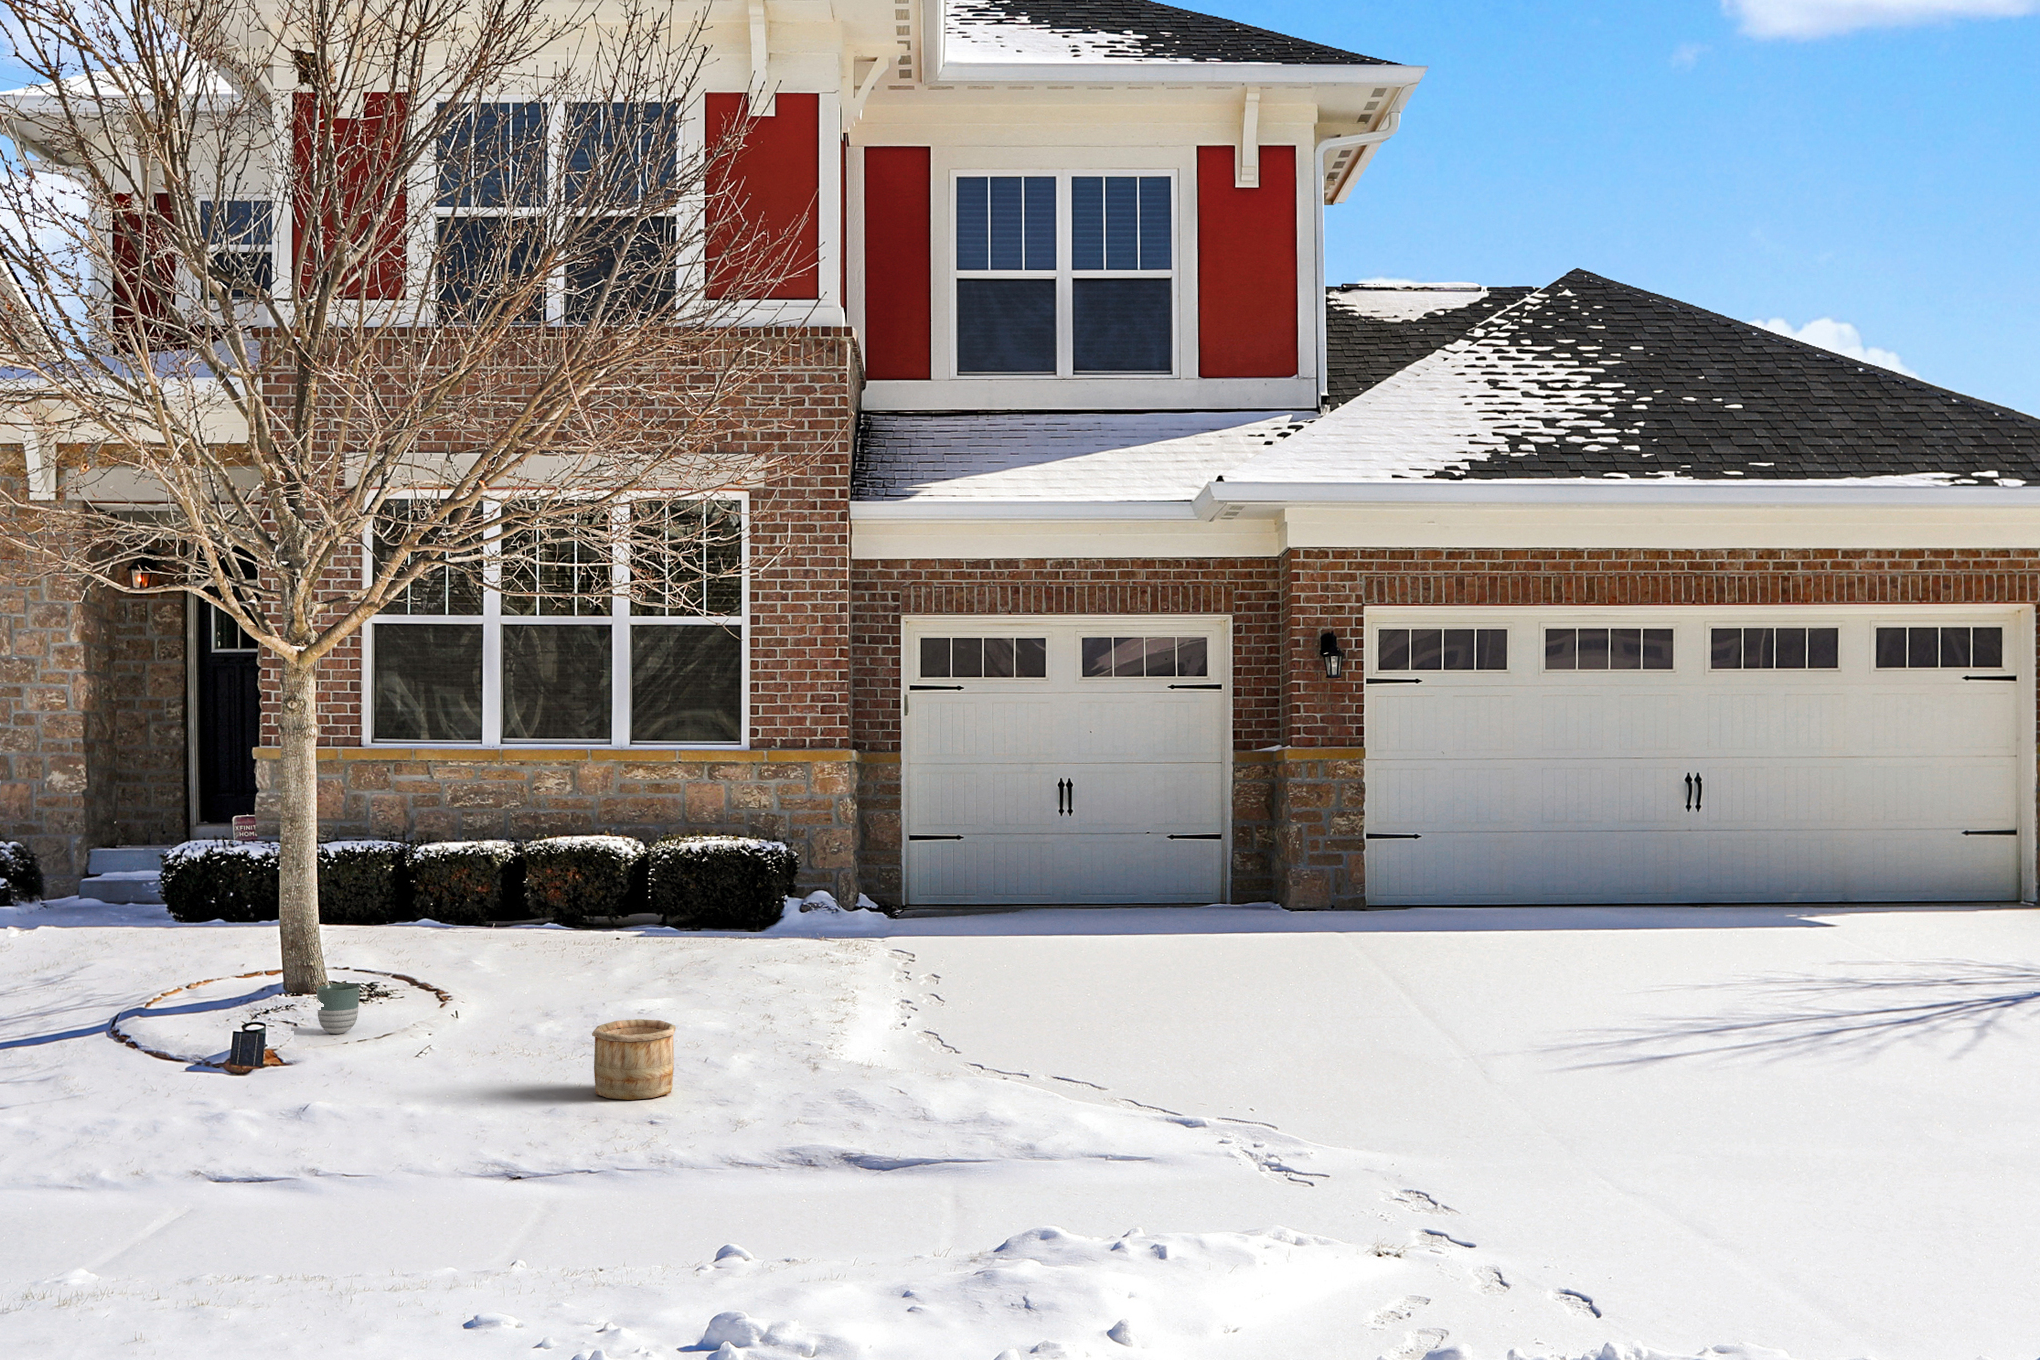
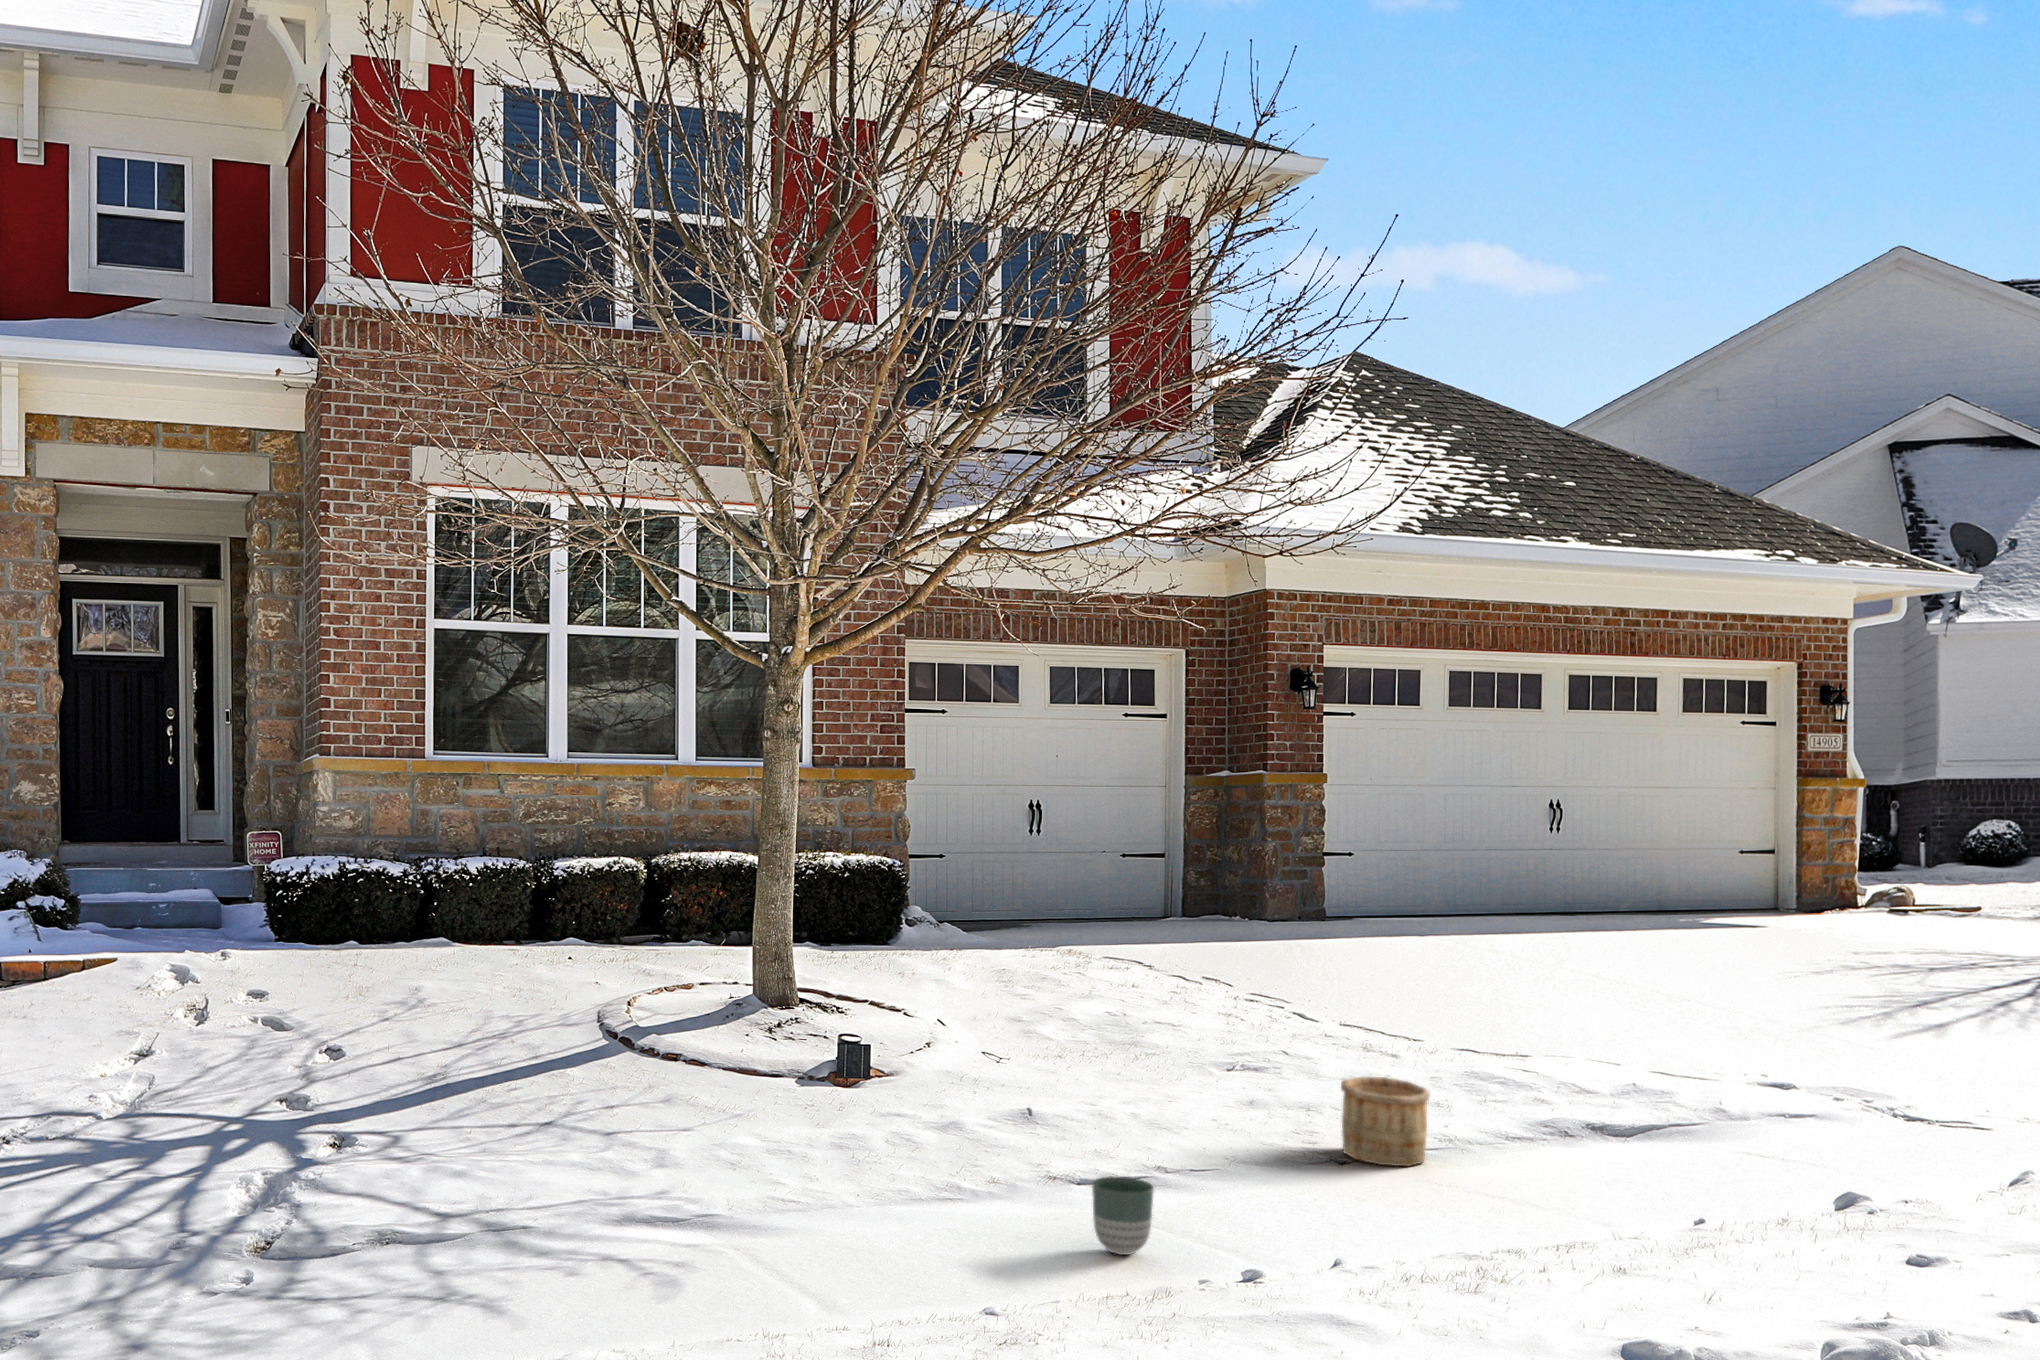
planter: present [317,984,360,1034] -> present [1092,1176,1154,1255]

